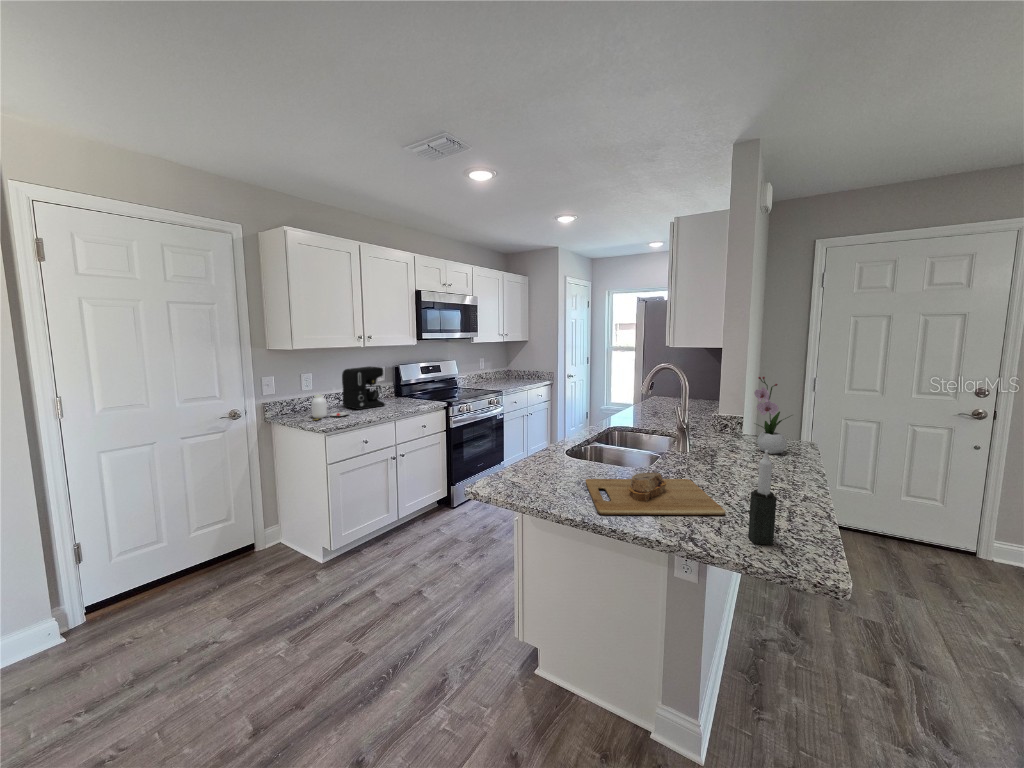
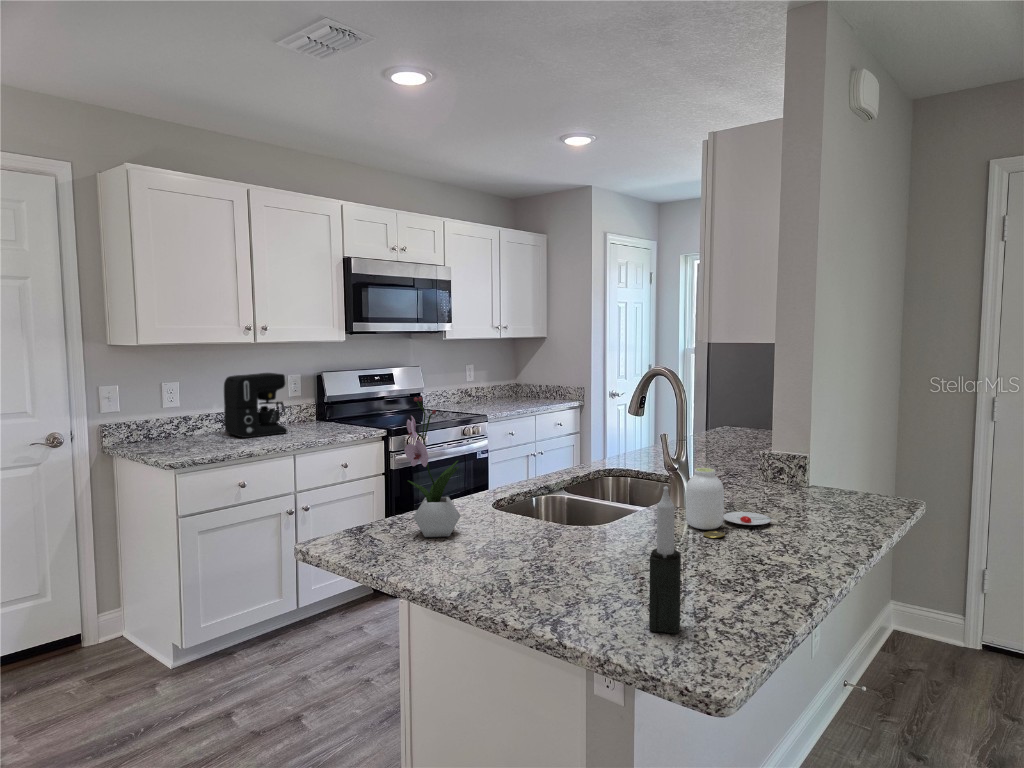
flower arrangement: present [754,377,790,454] -> present [404,397,461,537]
jar: present [311,395,349,420] -> present [686,468,777,538]
cutting board: present [586,473,725,515] -> none [458,529,650,593]

